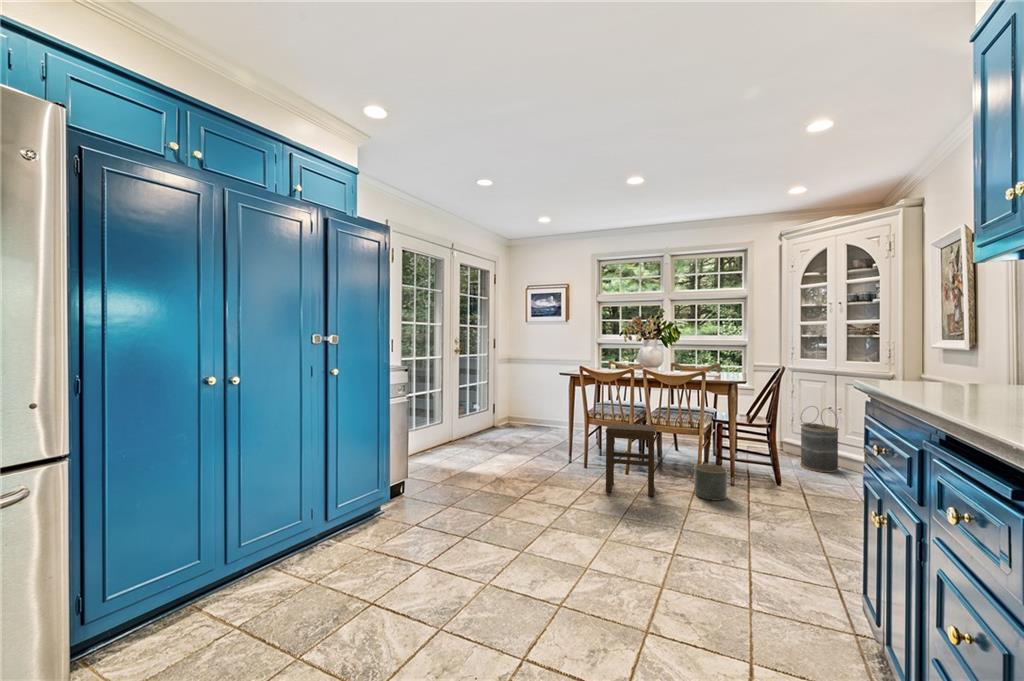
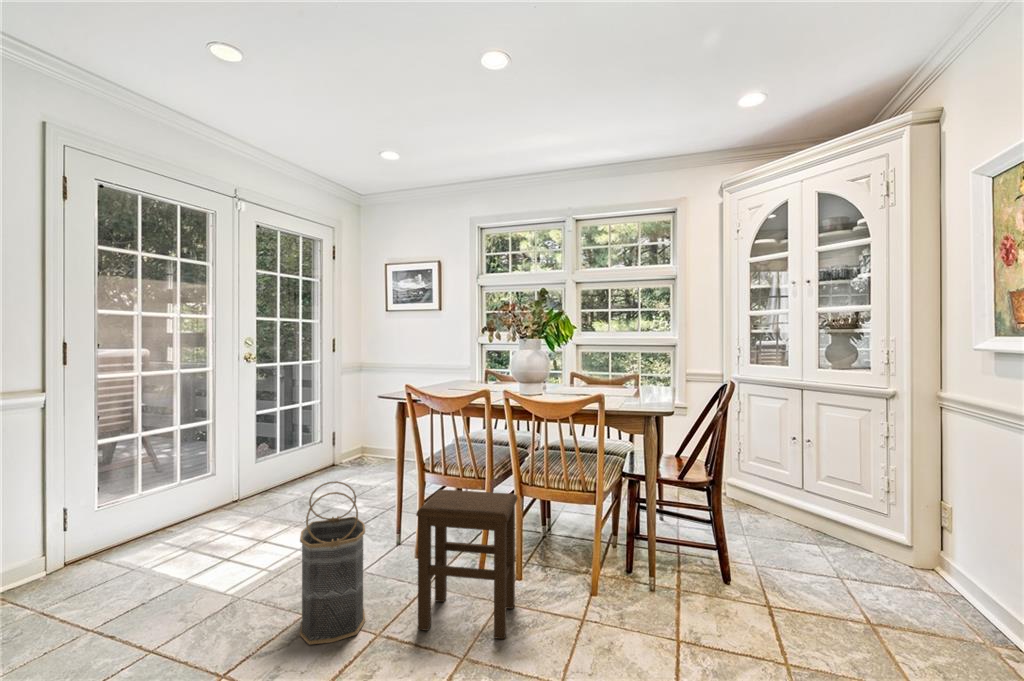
basket: present [800,406,839,472] -> present [300,481,365,645]
planter: present [694,464,727,501] -> none [582,563,639,644]

